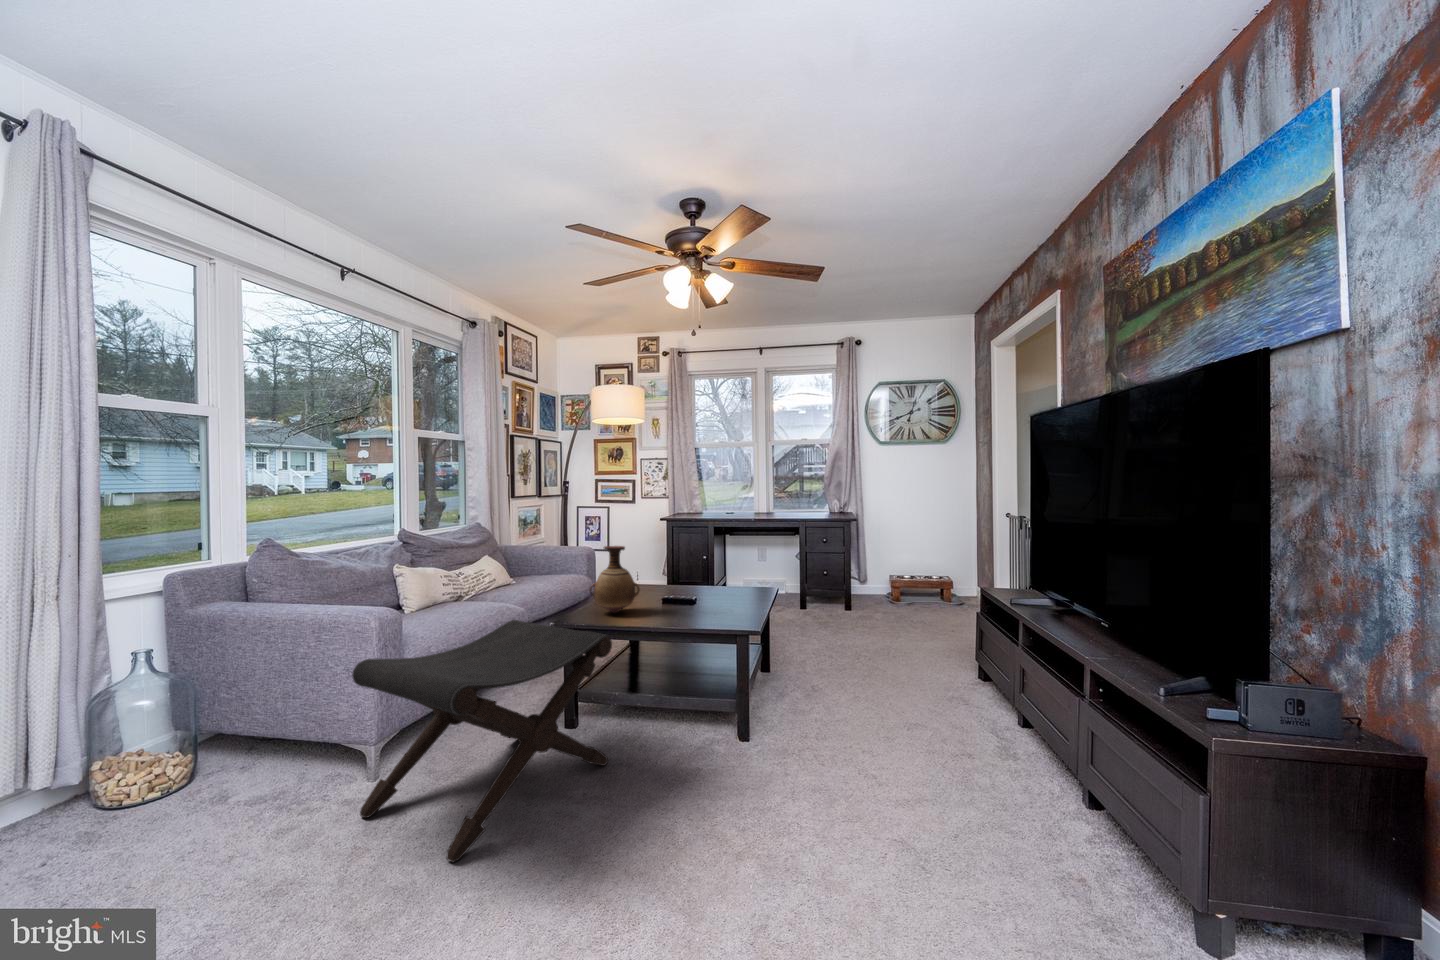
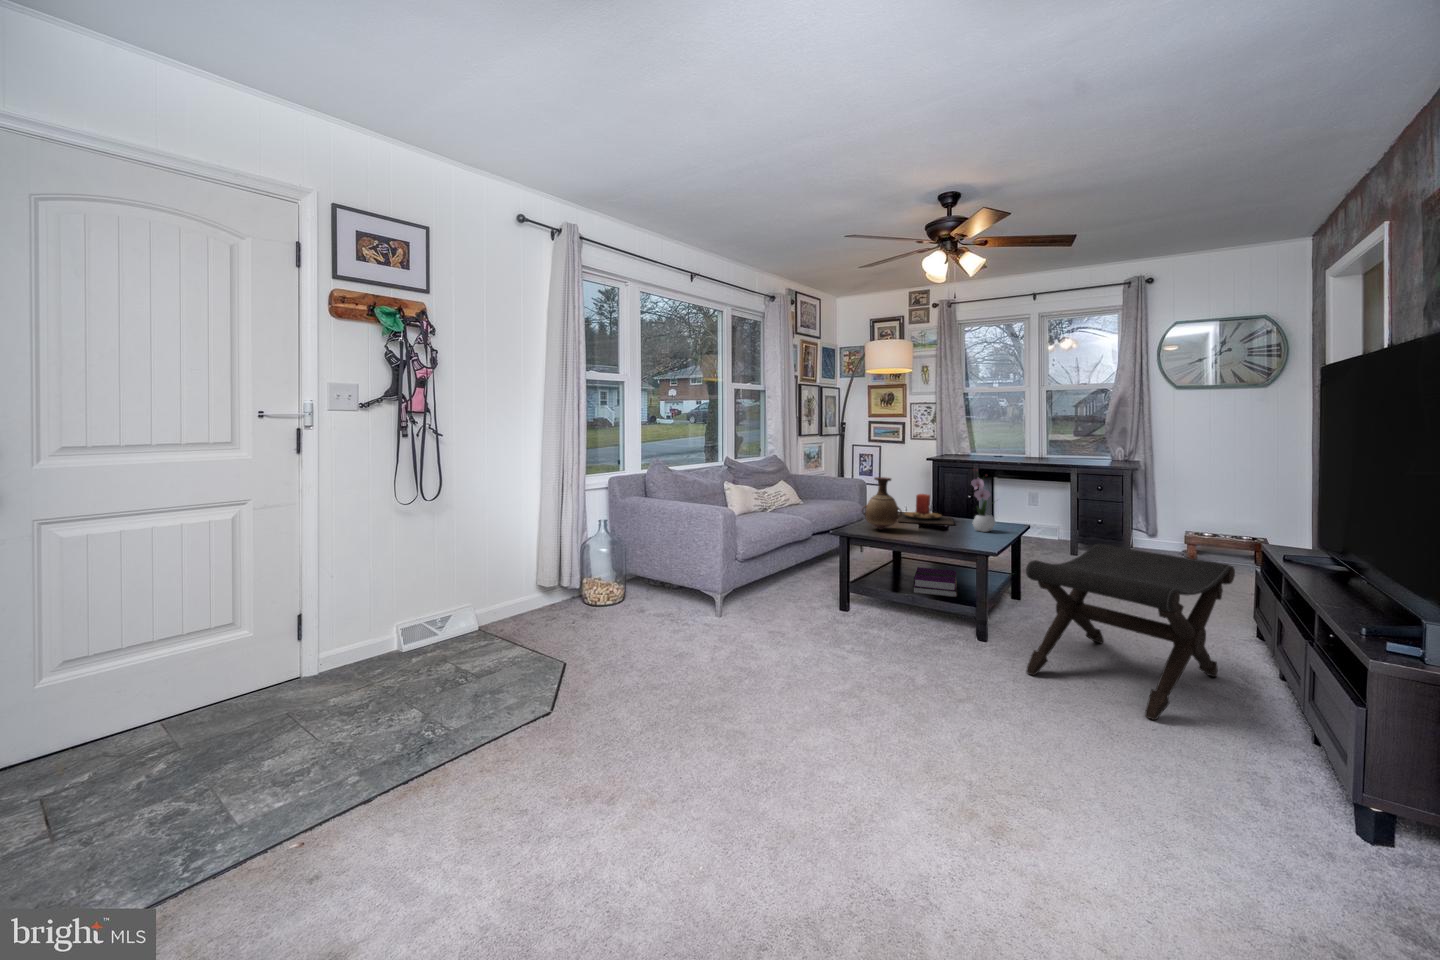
flower arrangement: none [715,530,745,603] -> present [971,471,995,532]
candle: none [635,562,699,599] -> present [898,494,954,525]
footstool: present [352,620,612,862] -> present [1026,544,1235,720]
hardback book: none [657,653,710,692] -> present [913,567,957,597]

